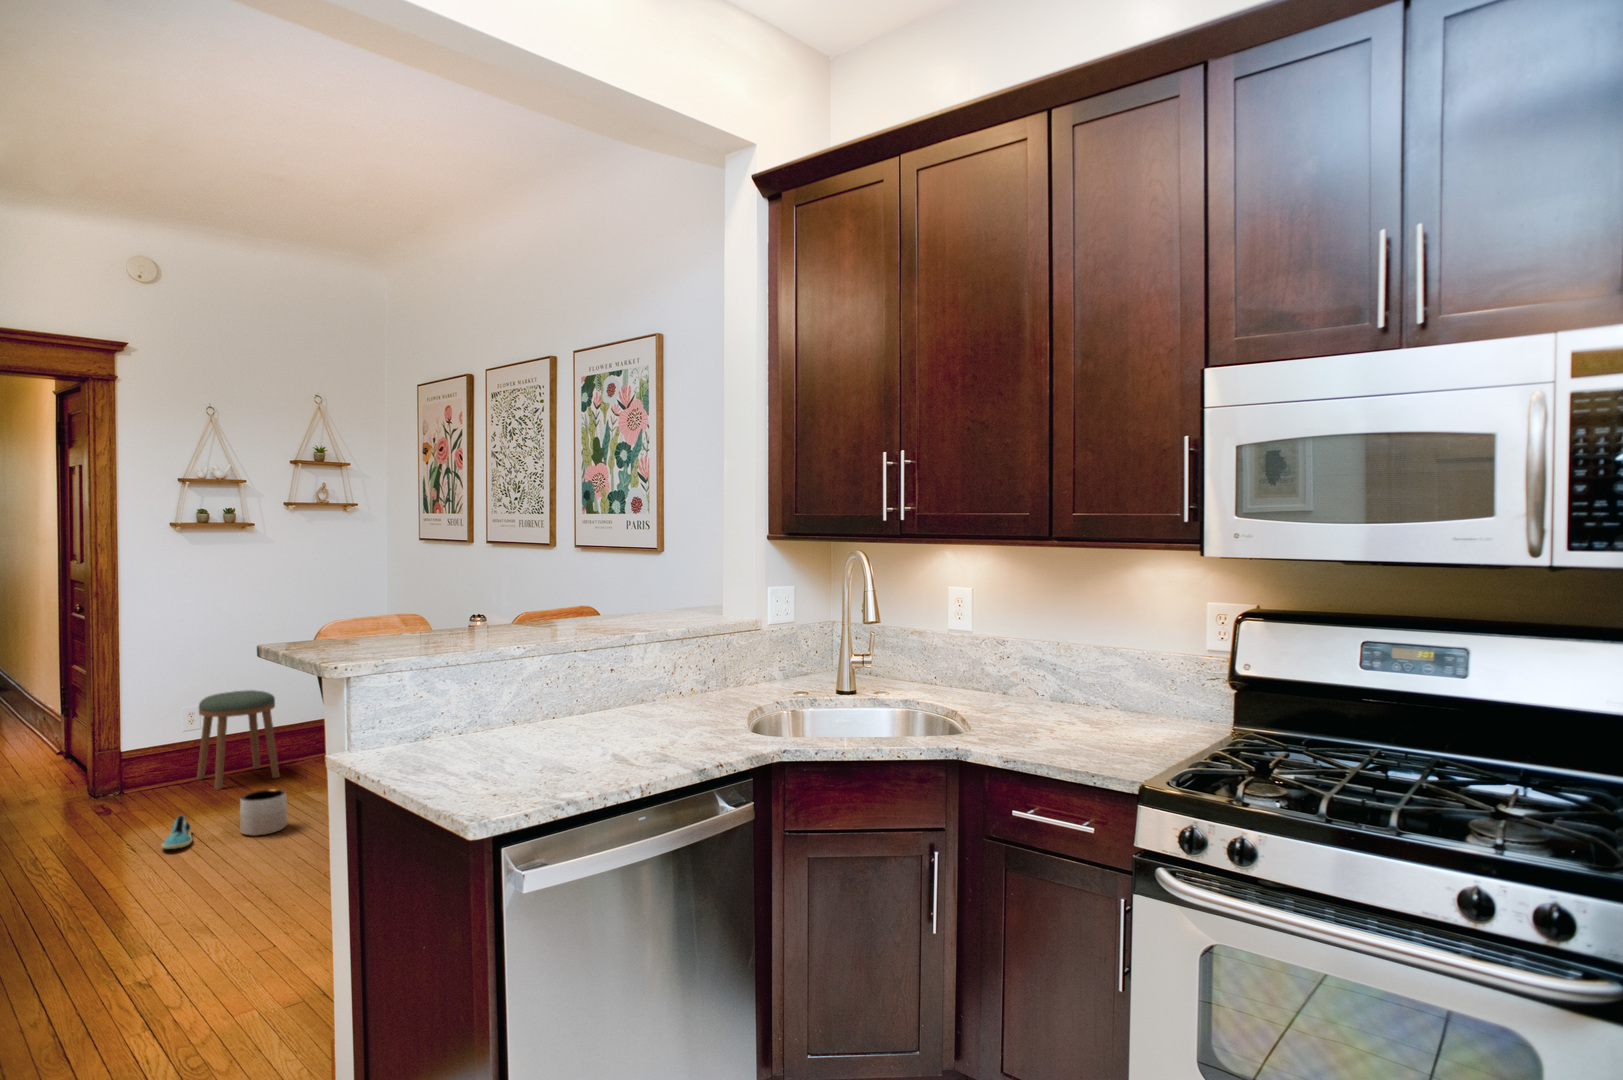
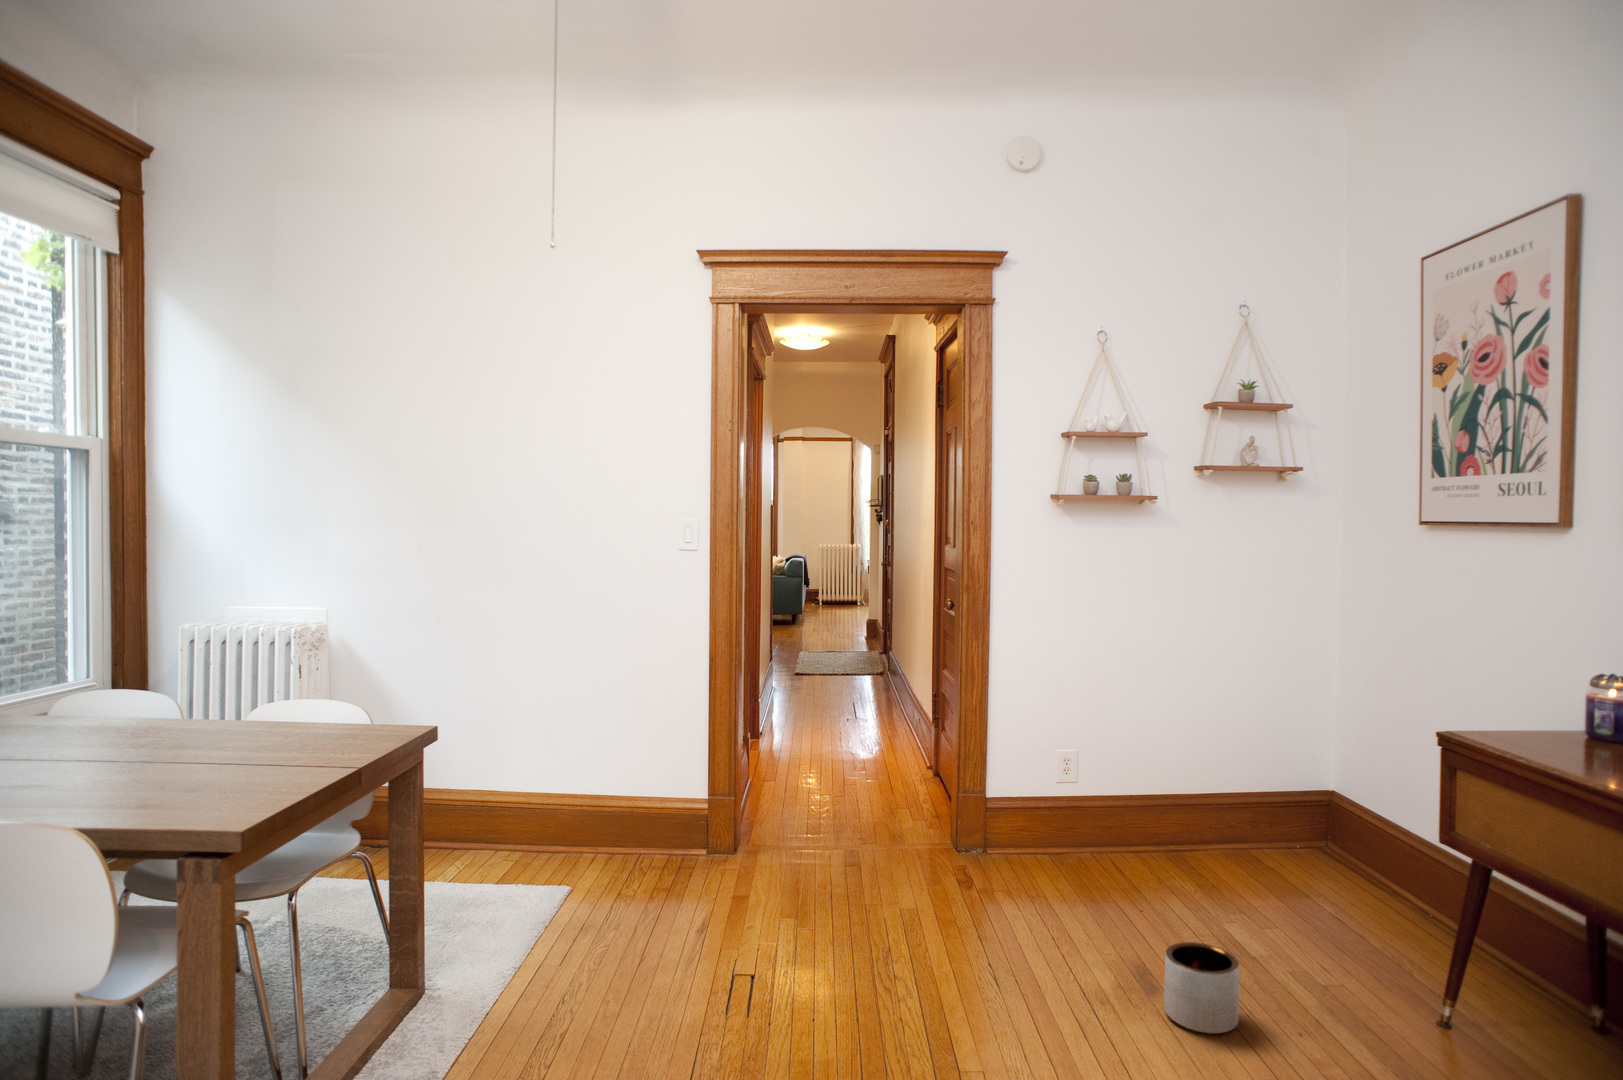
stool: present [197,690,279,790] -> none [1077,741,1190,889]
shoe: present [161,815,193,849] -> none [1053,948,1095,1020]

